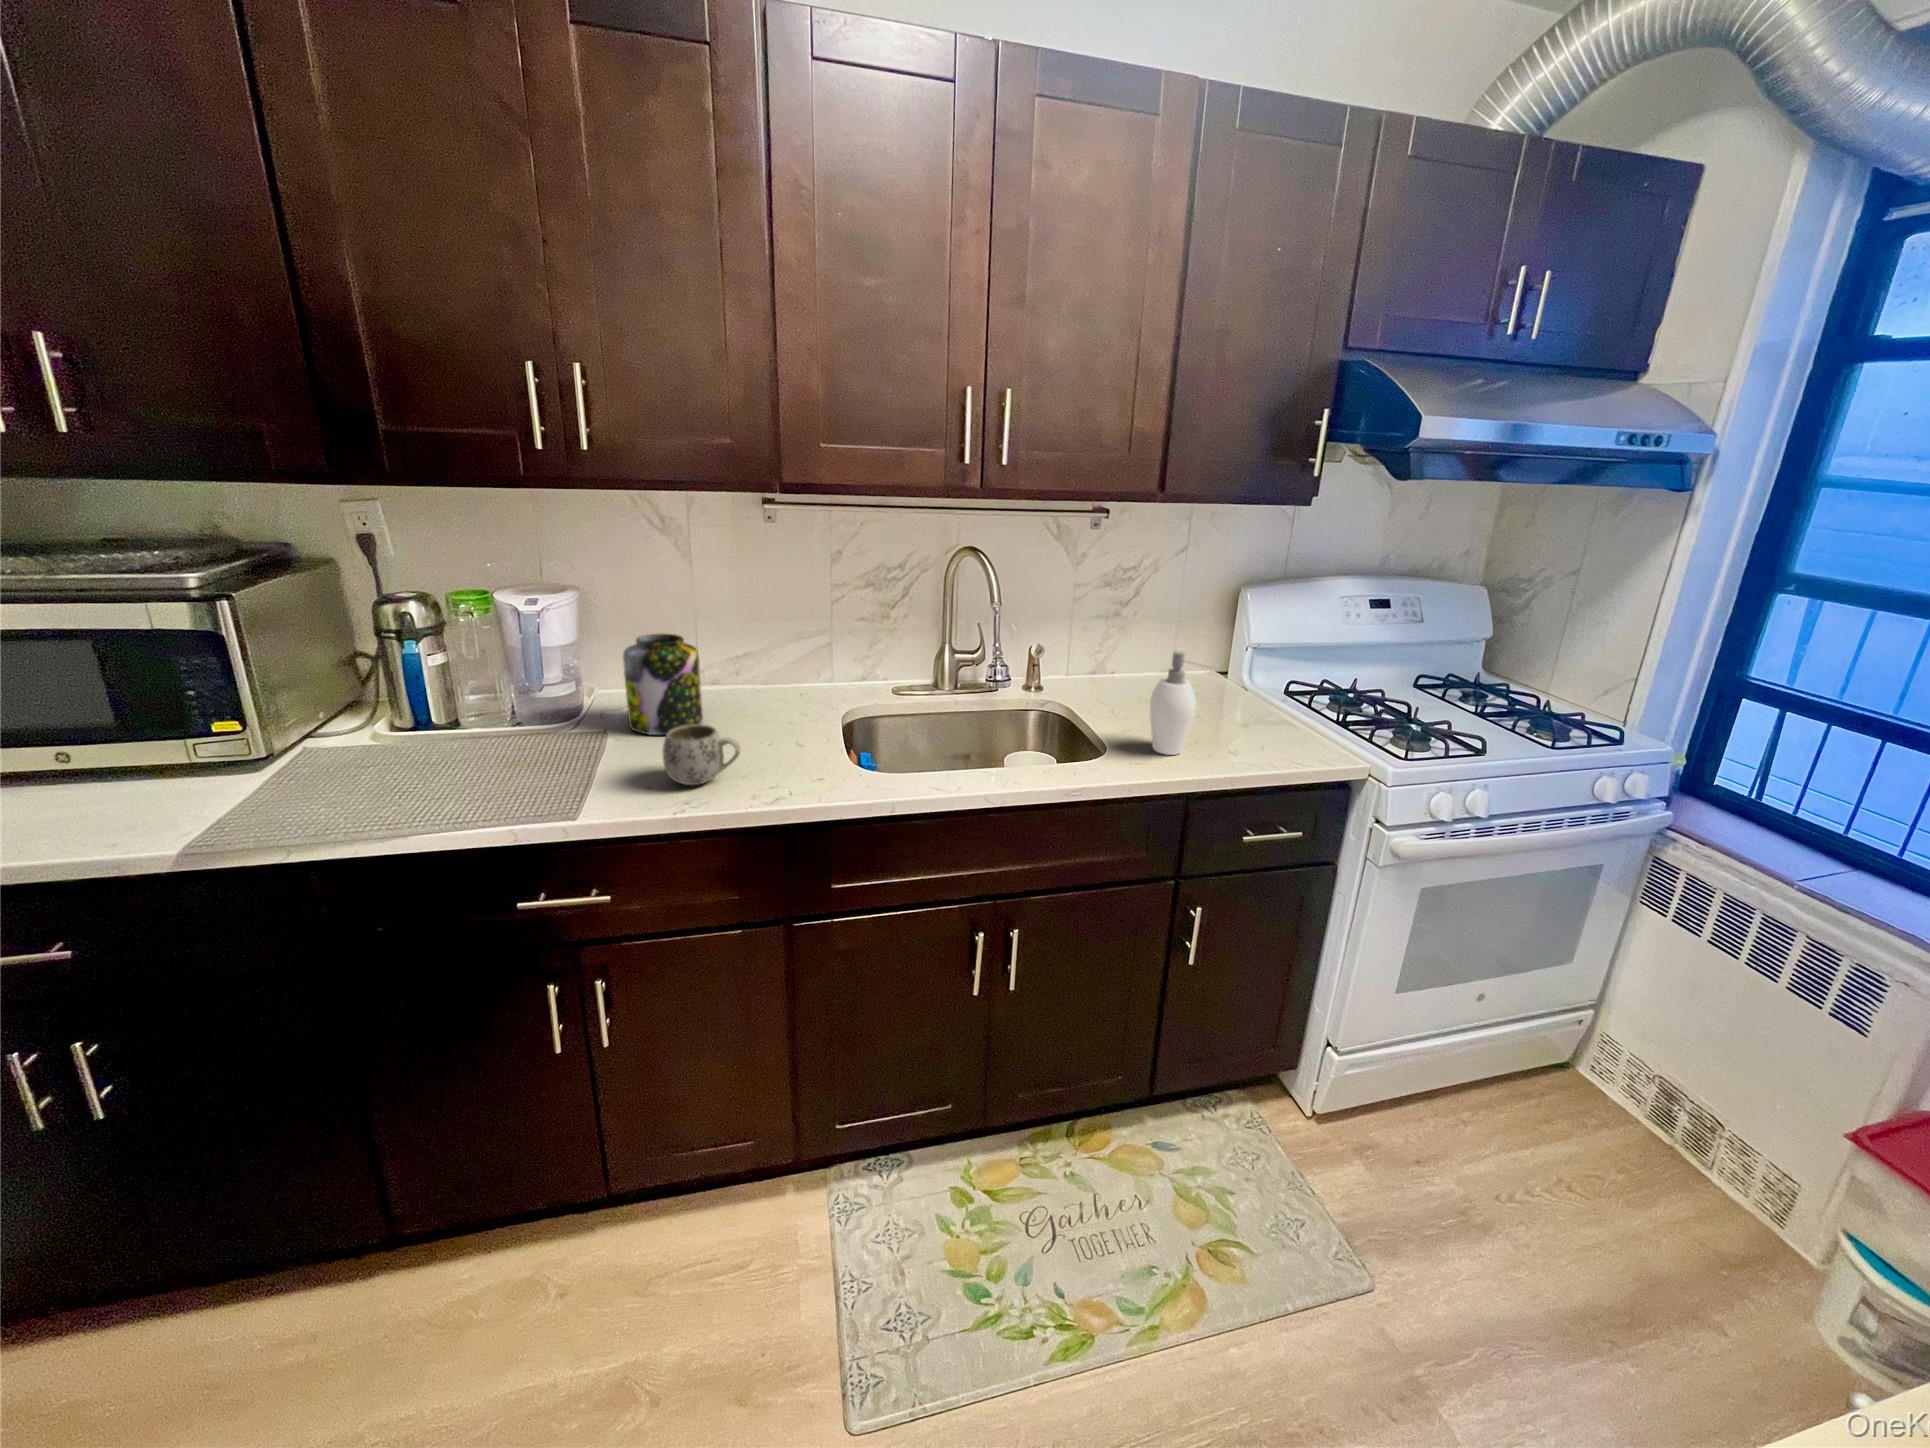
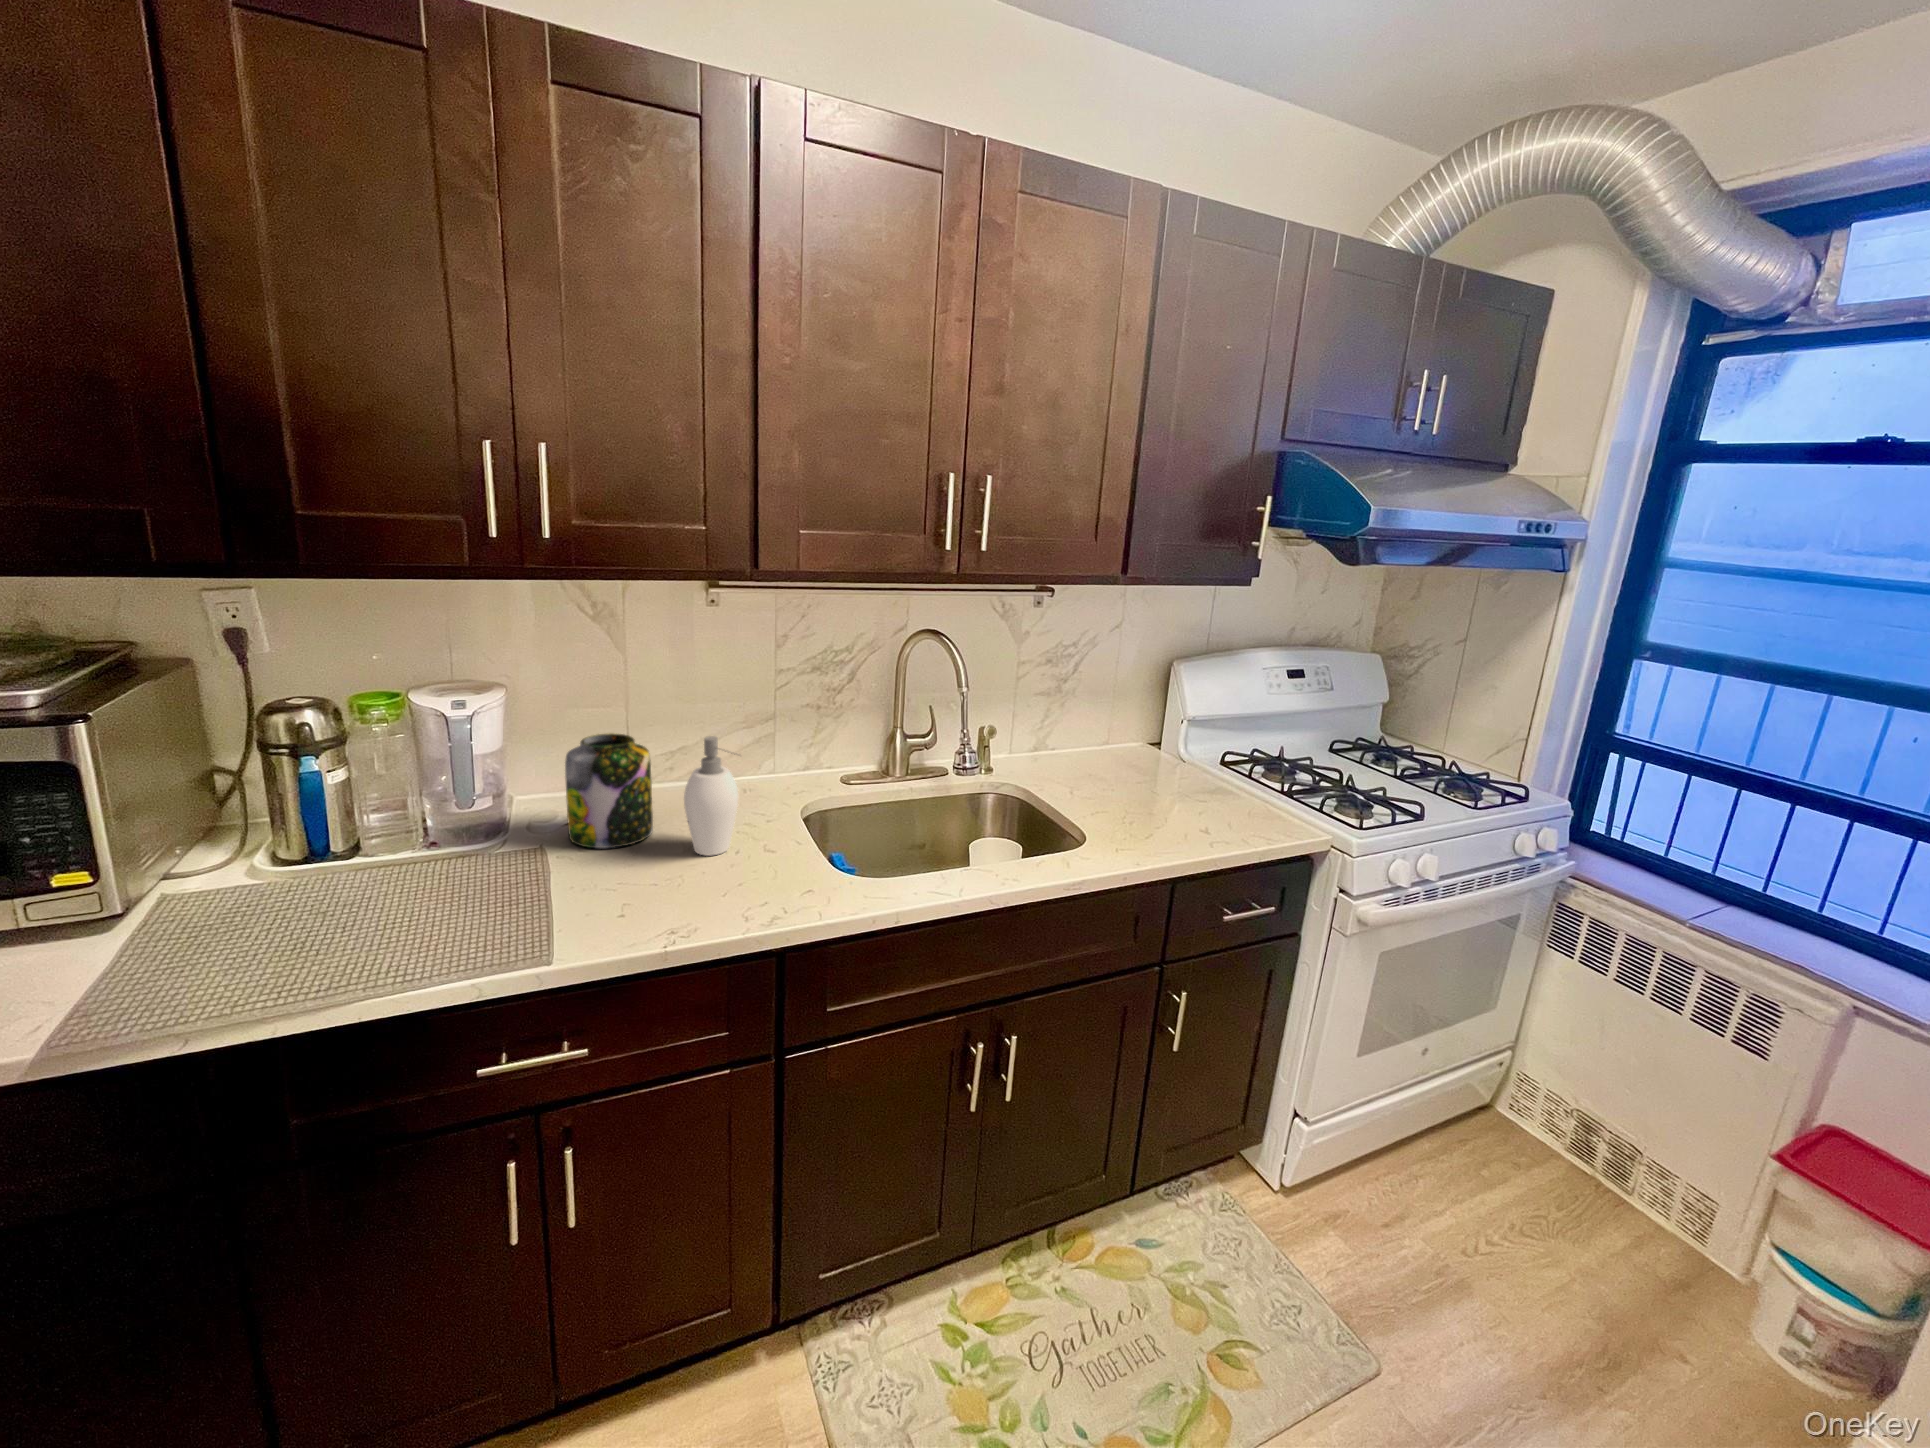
soap dispenser: present [1150,651,1196,755] -> present [684,736,738,856]
mug: present [663,724,740,785] -> none [635,839,723,909]

